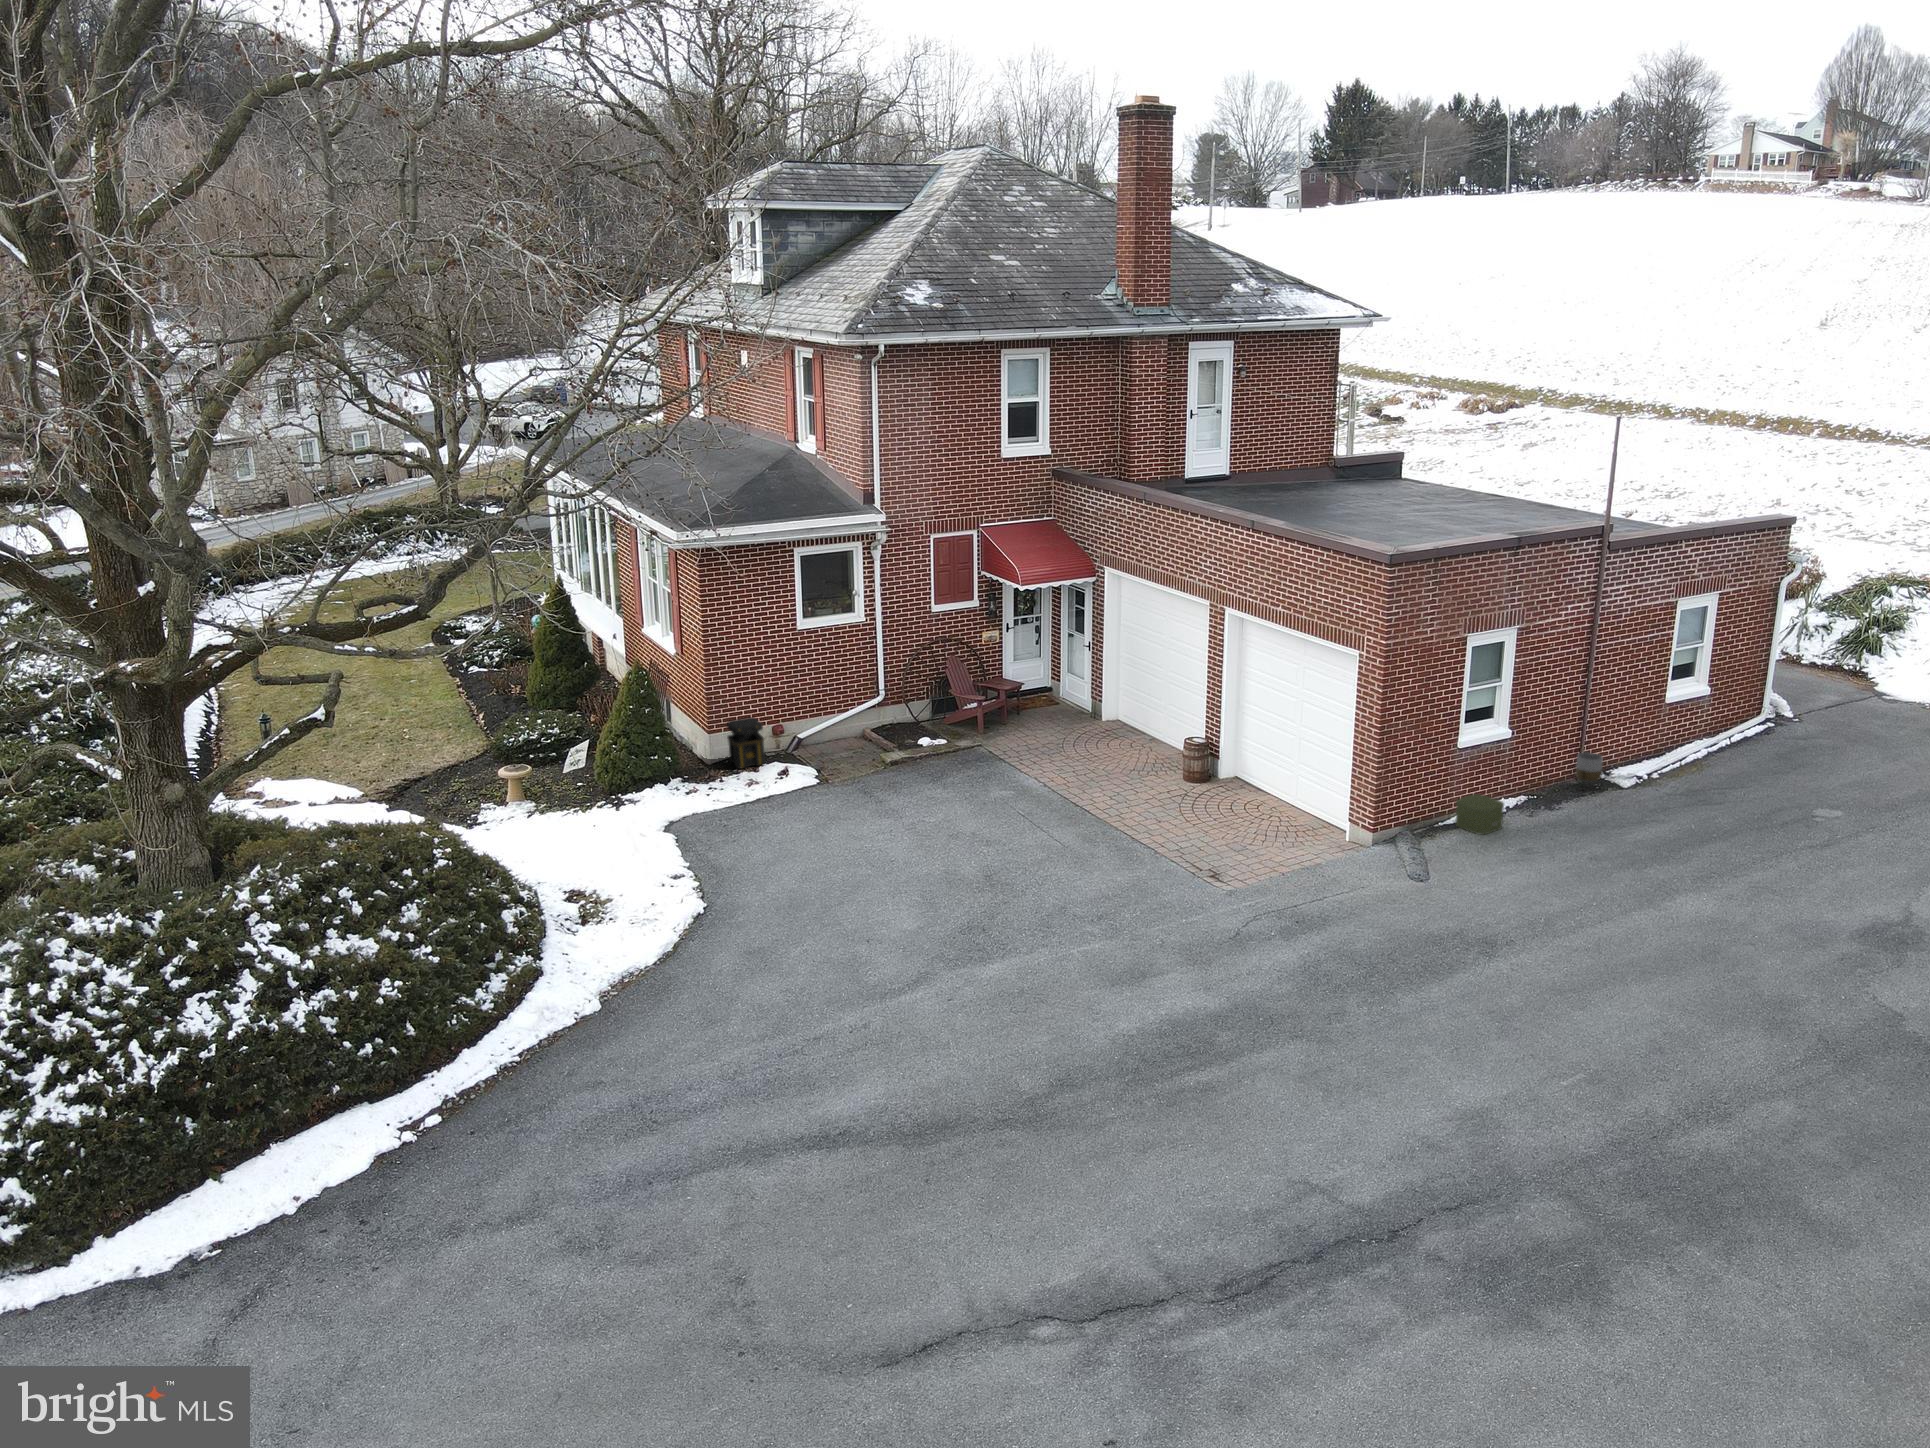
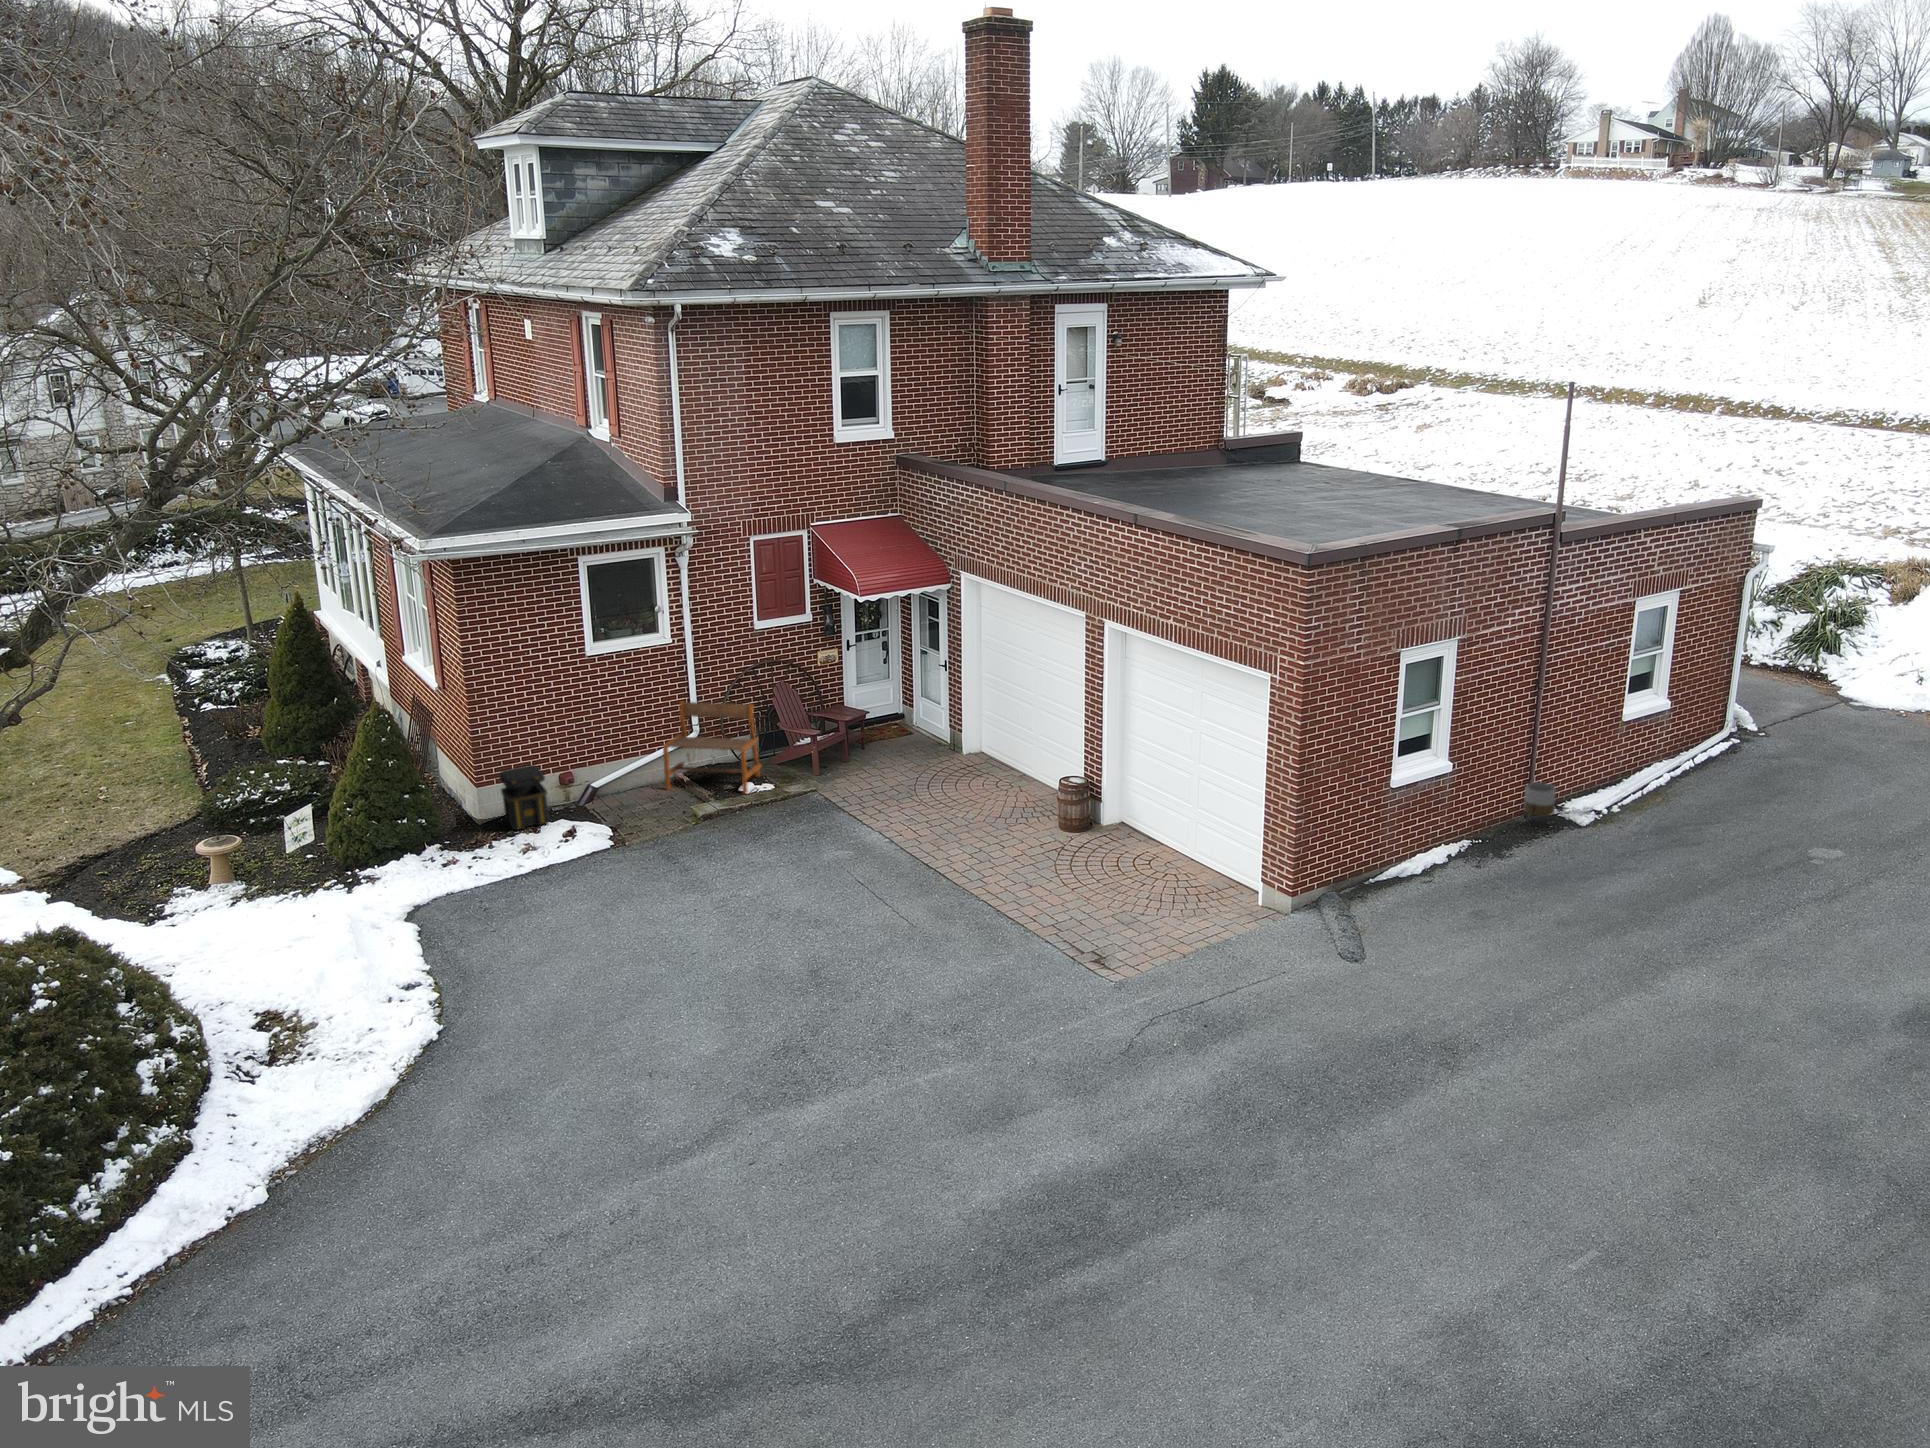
bench: none [854,670,933,747] -> present [663,701,762,794]
storage box: present [1455,794,1504,835] -> none [1390,840,1448,890]

